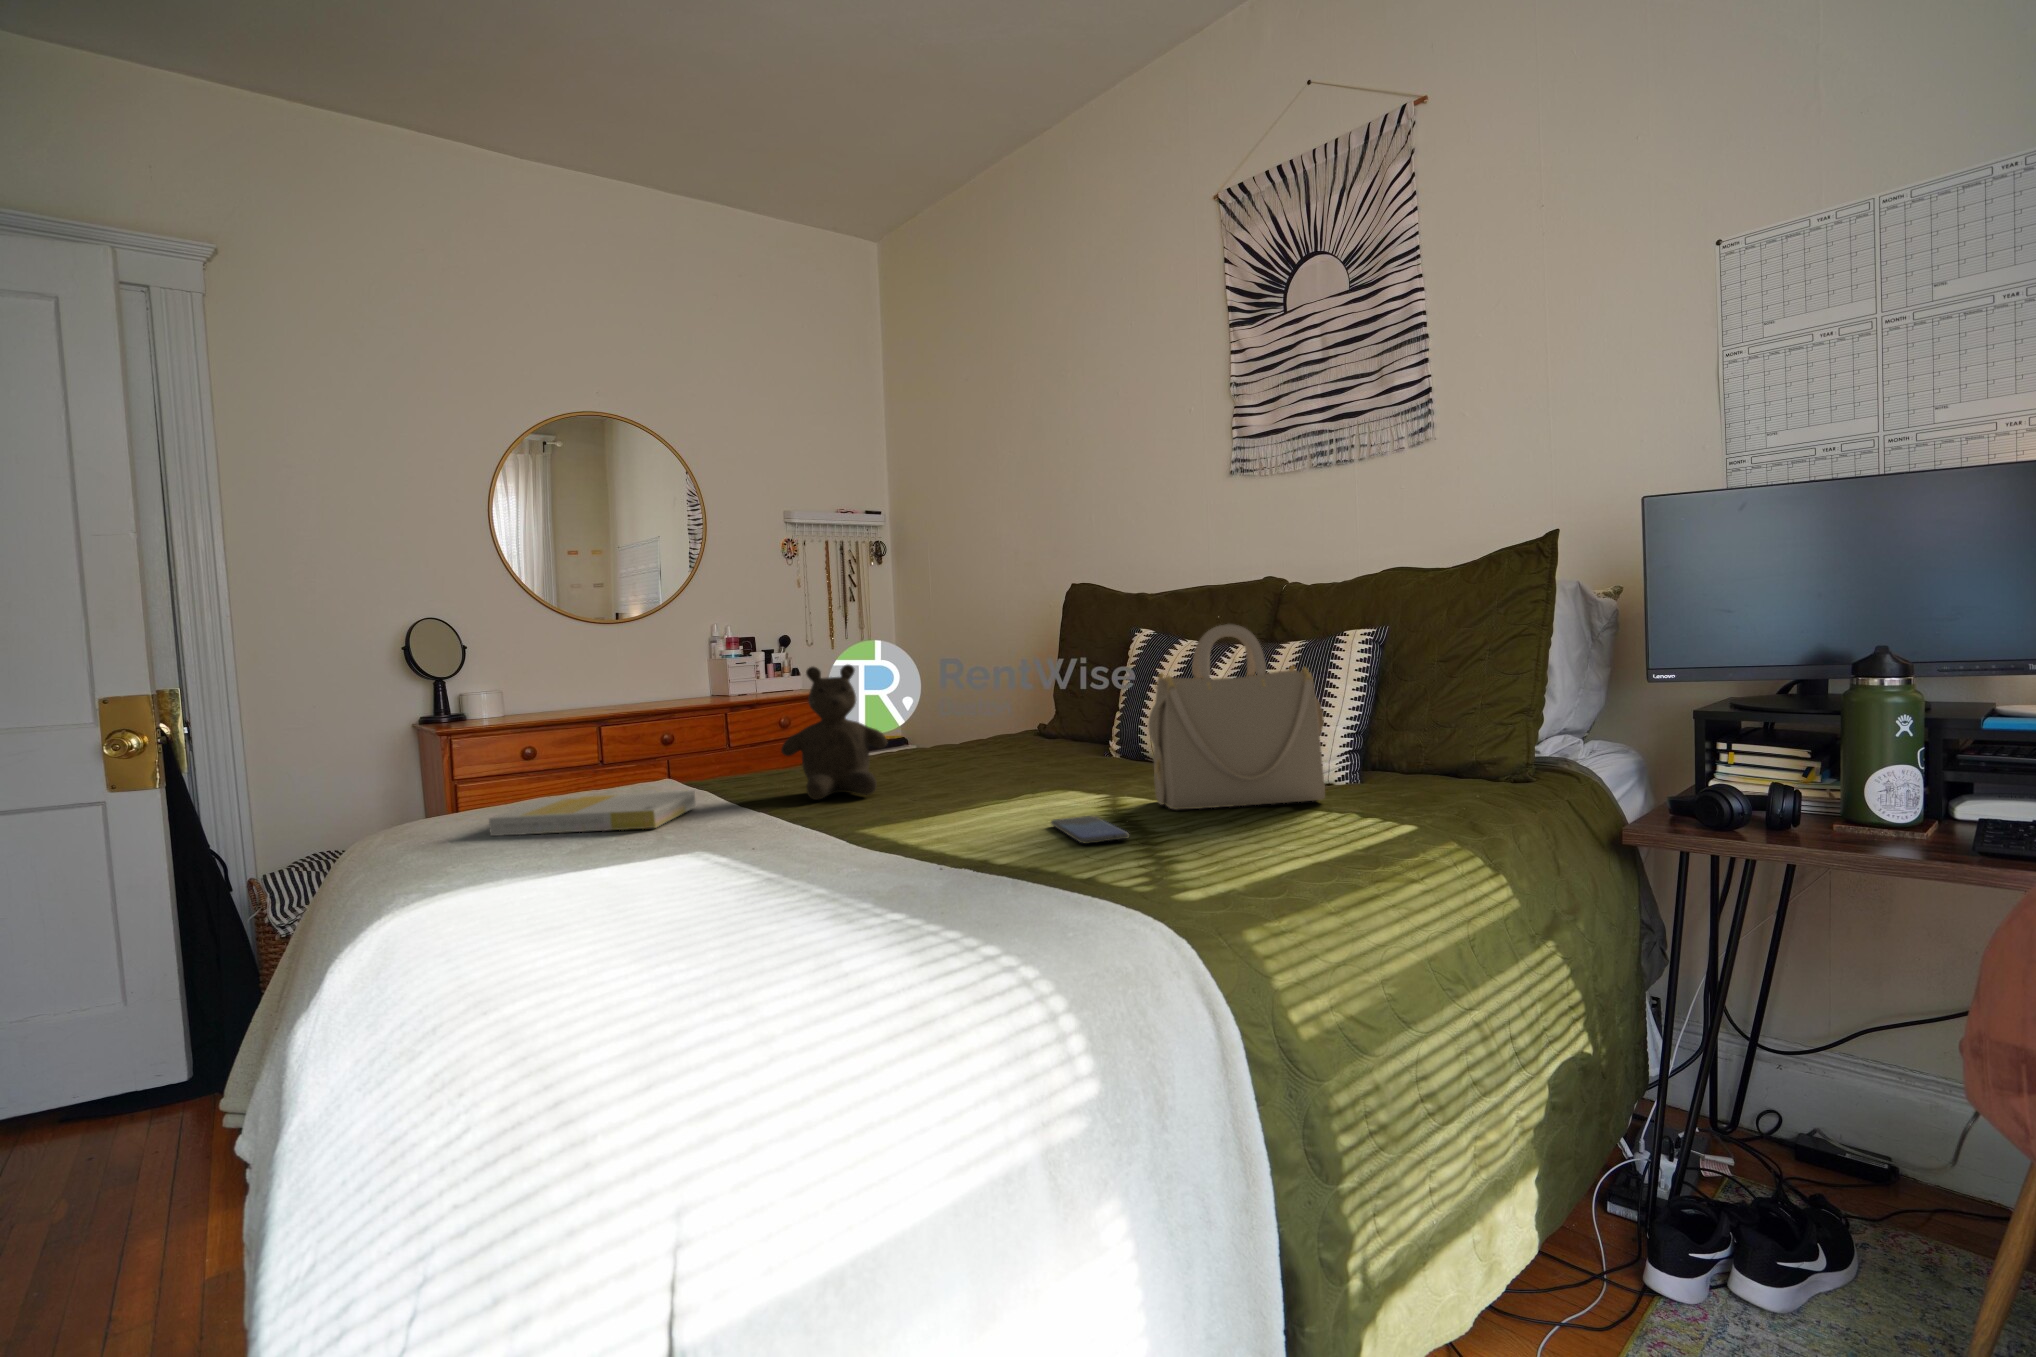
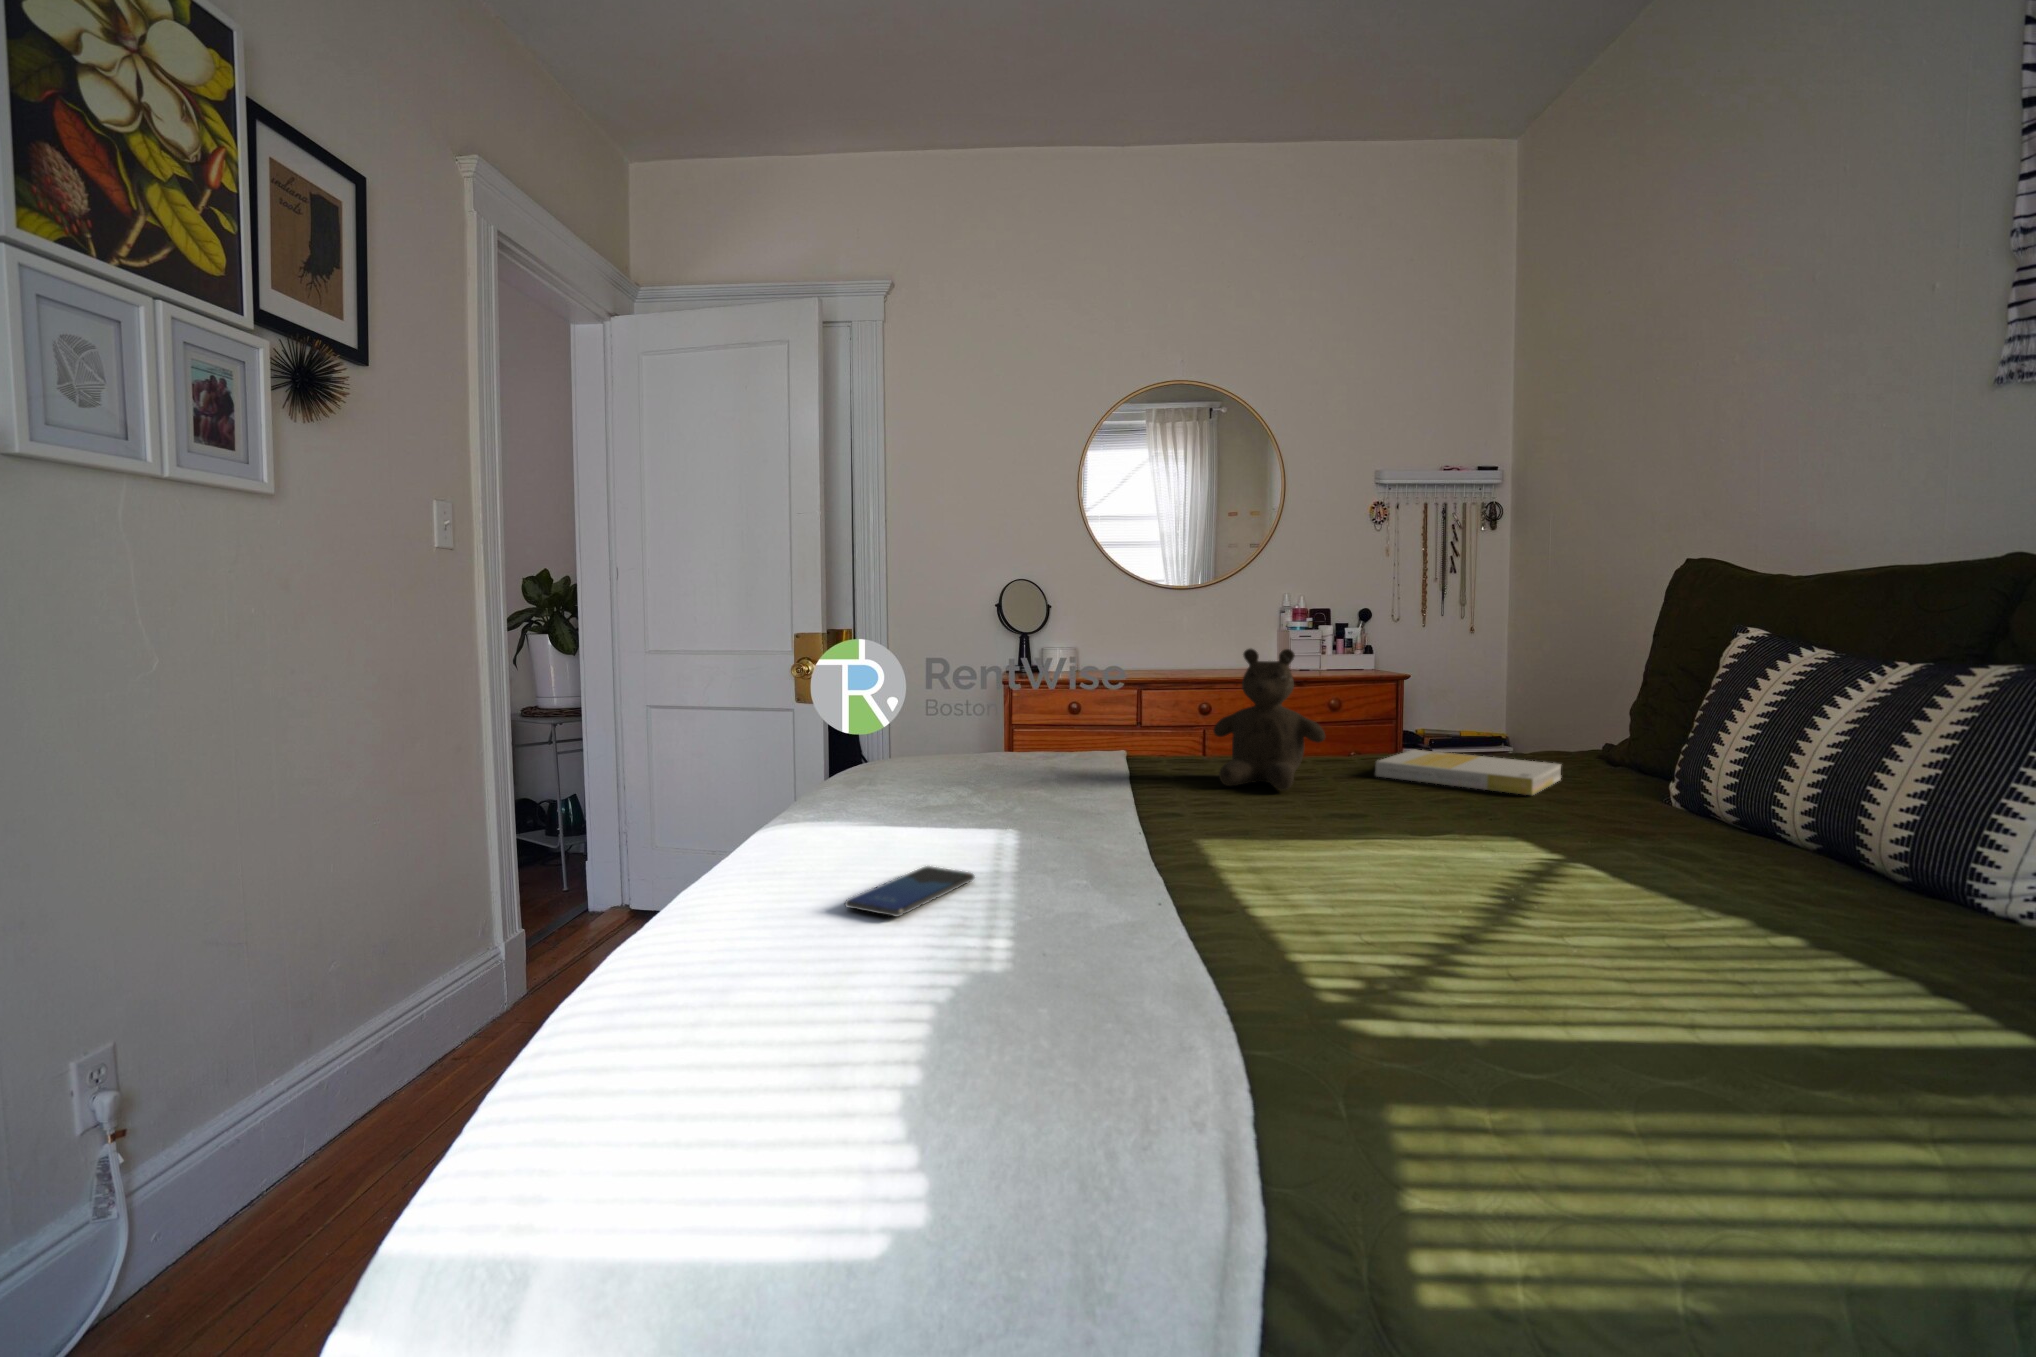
handbag: present [1148,624,1325,810] -> none [1599,636,1952,940]
book: present [489,791,696,836] -> present [1375,750,1561,795]
smartphone: present [1051,816,1130,844] -> present [845,866,974,917]

